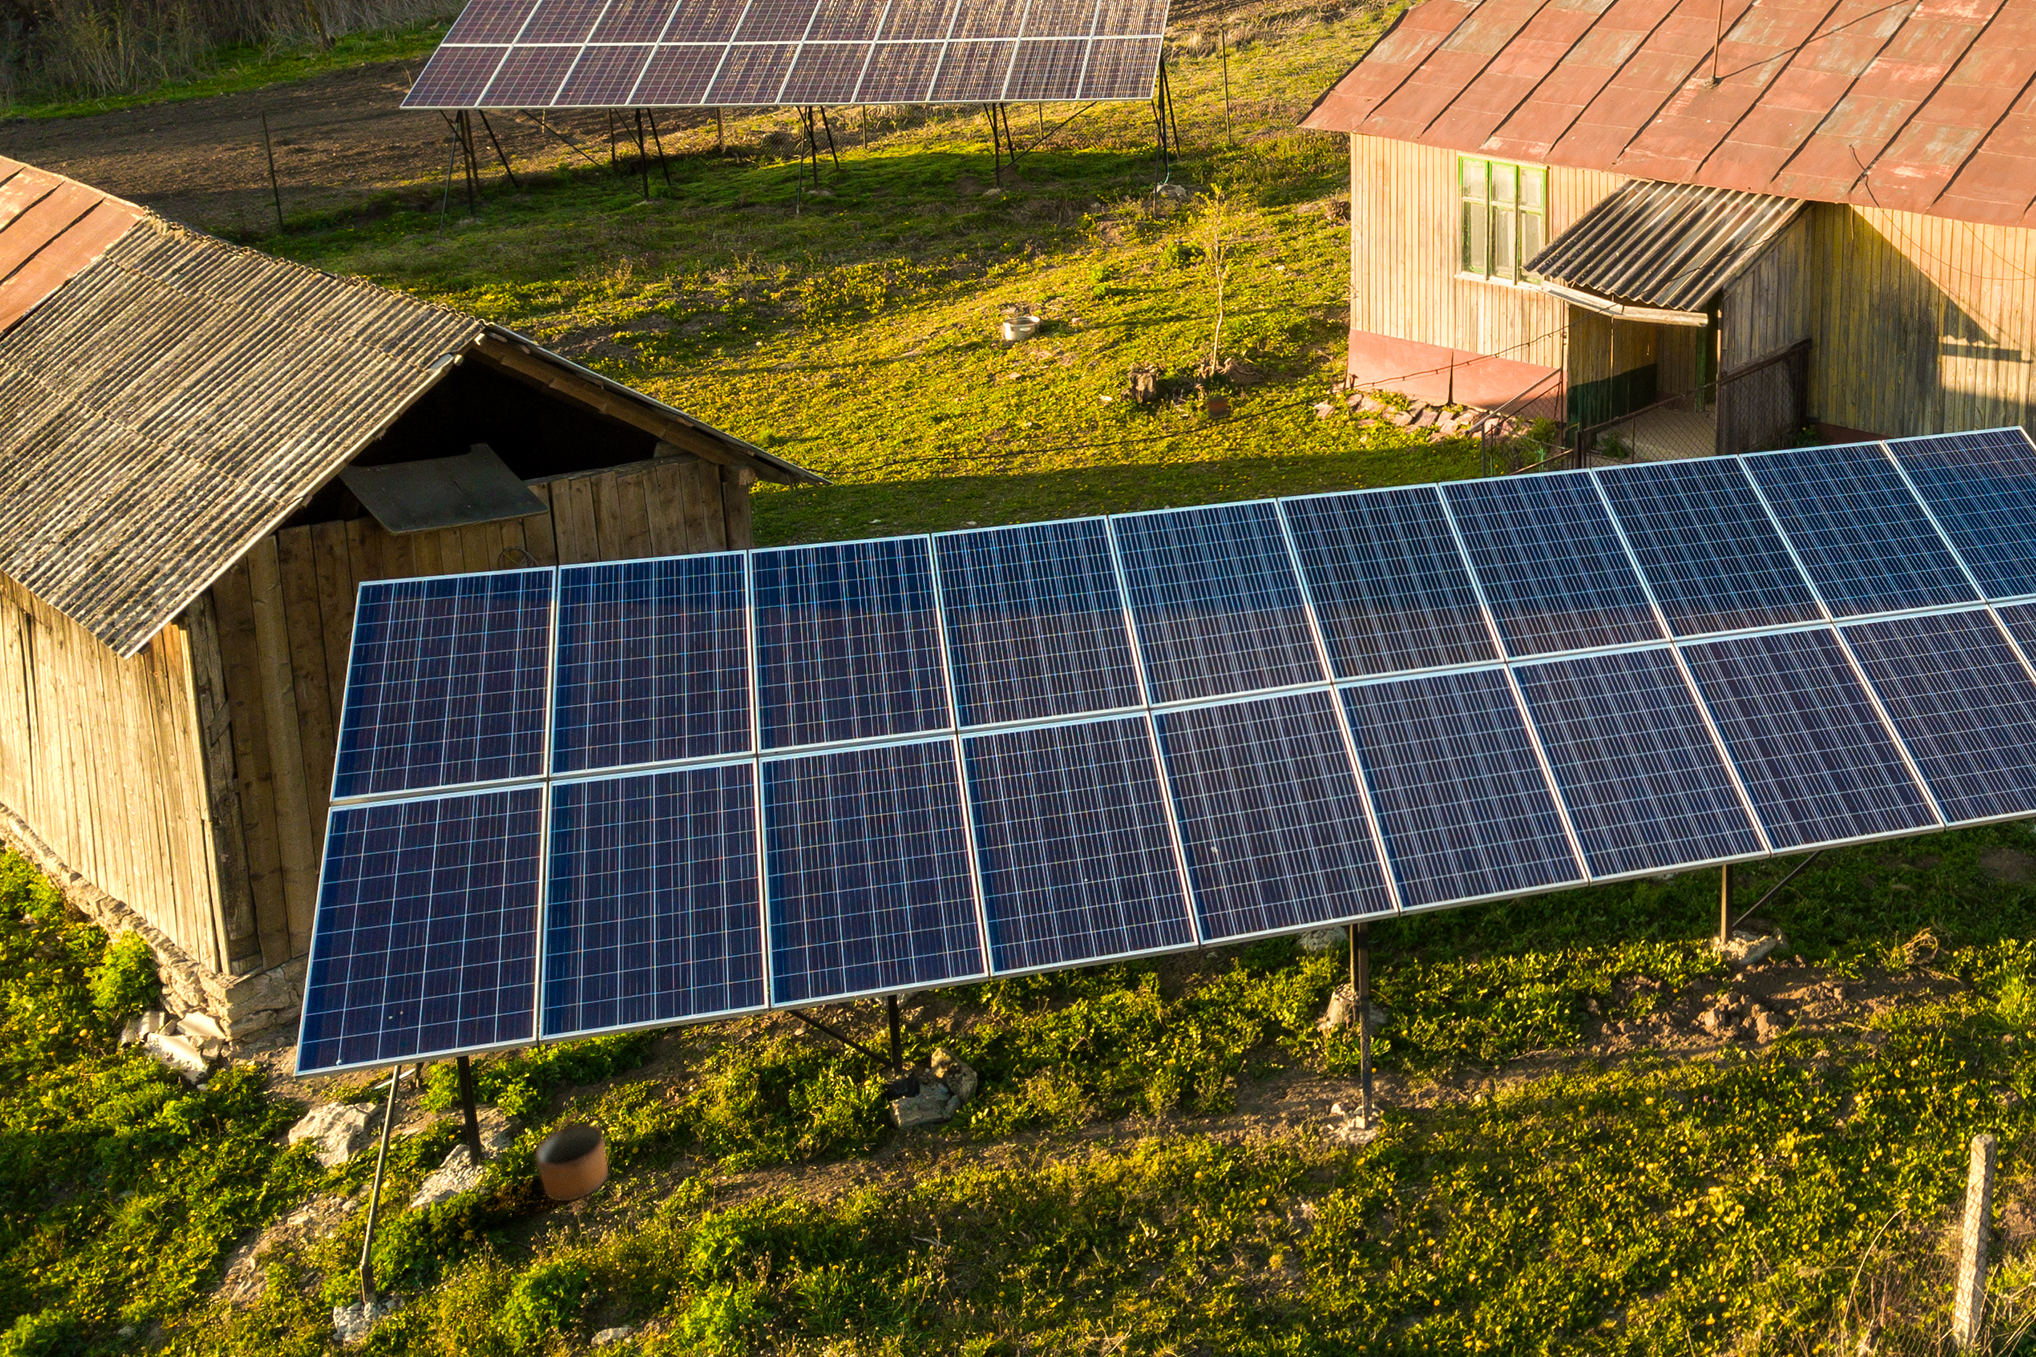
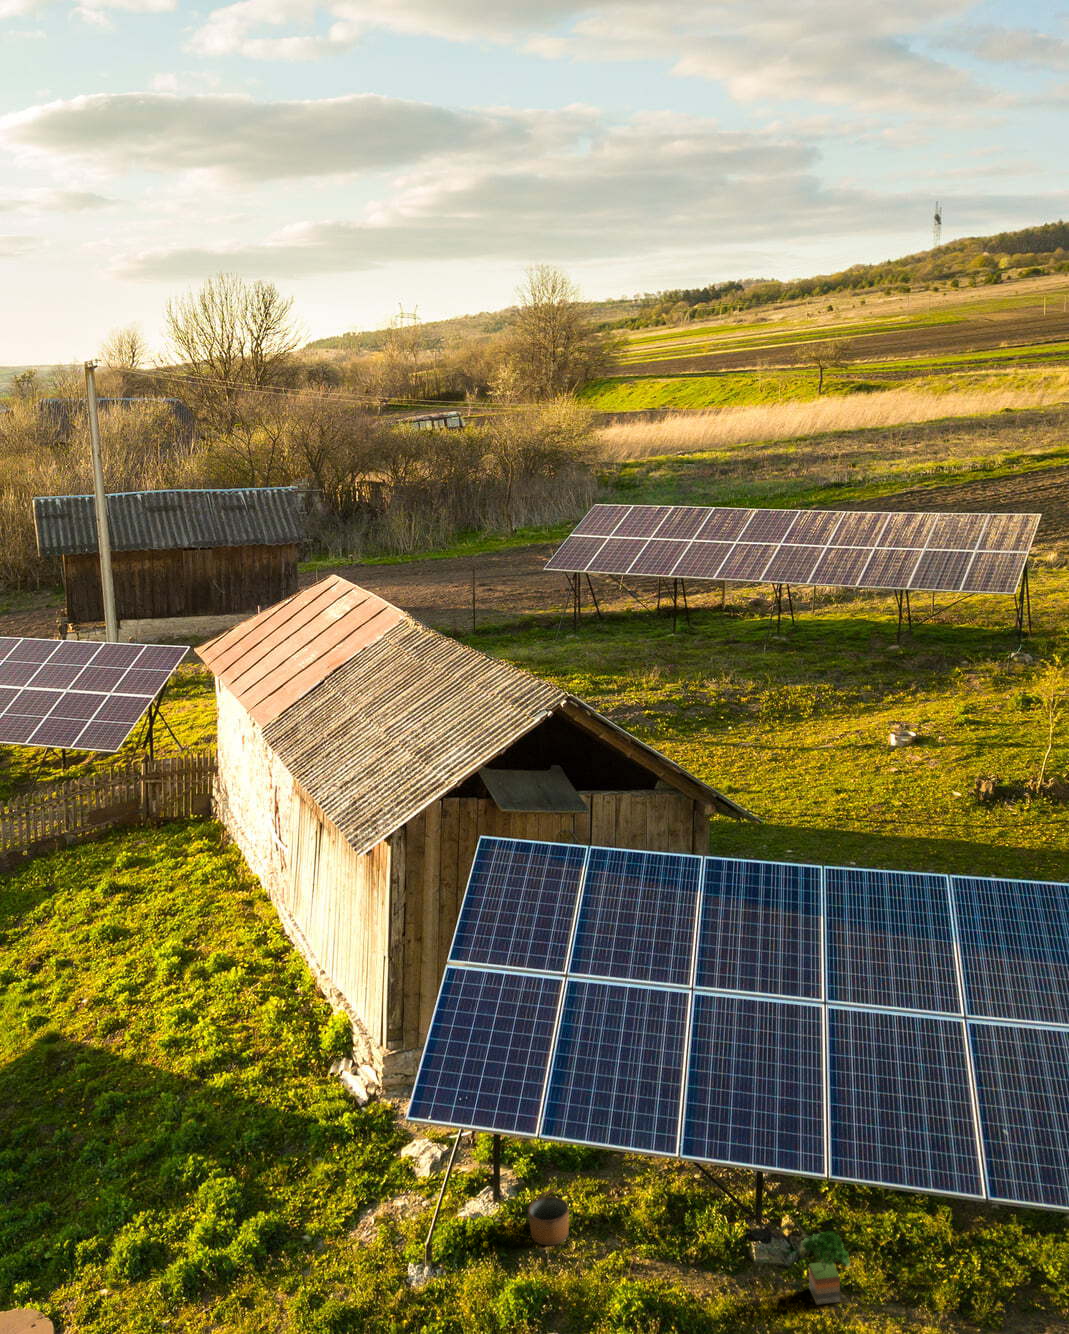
potted tree: present [1202,373,1233,420] -> present [803,1231,850,1305]

